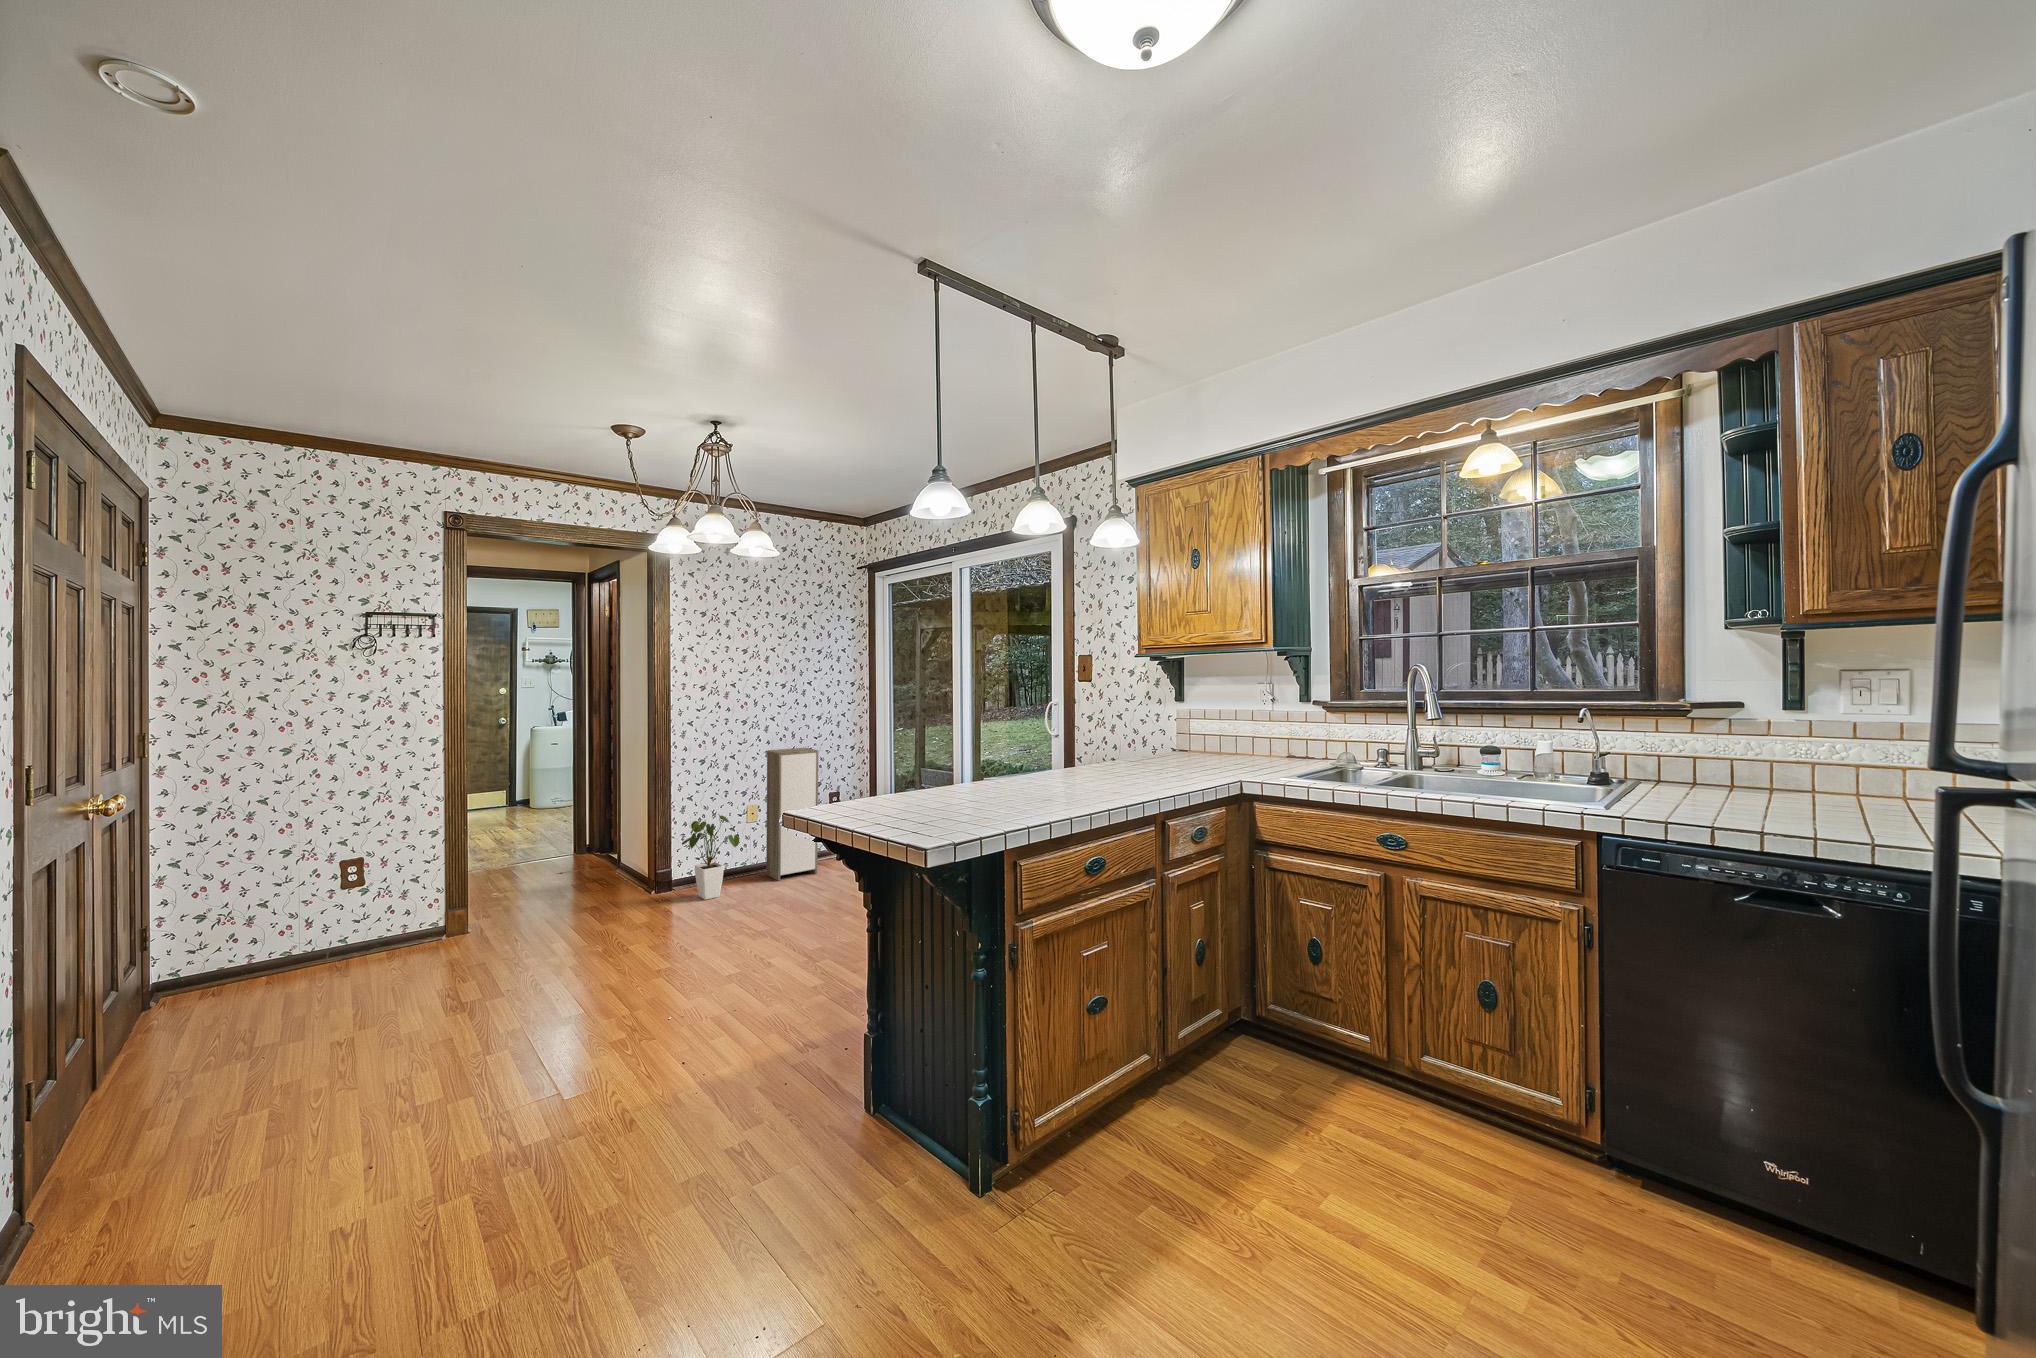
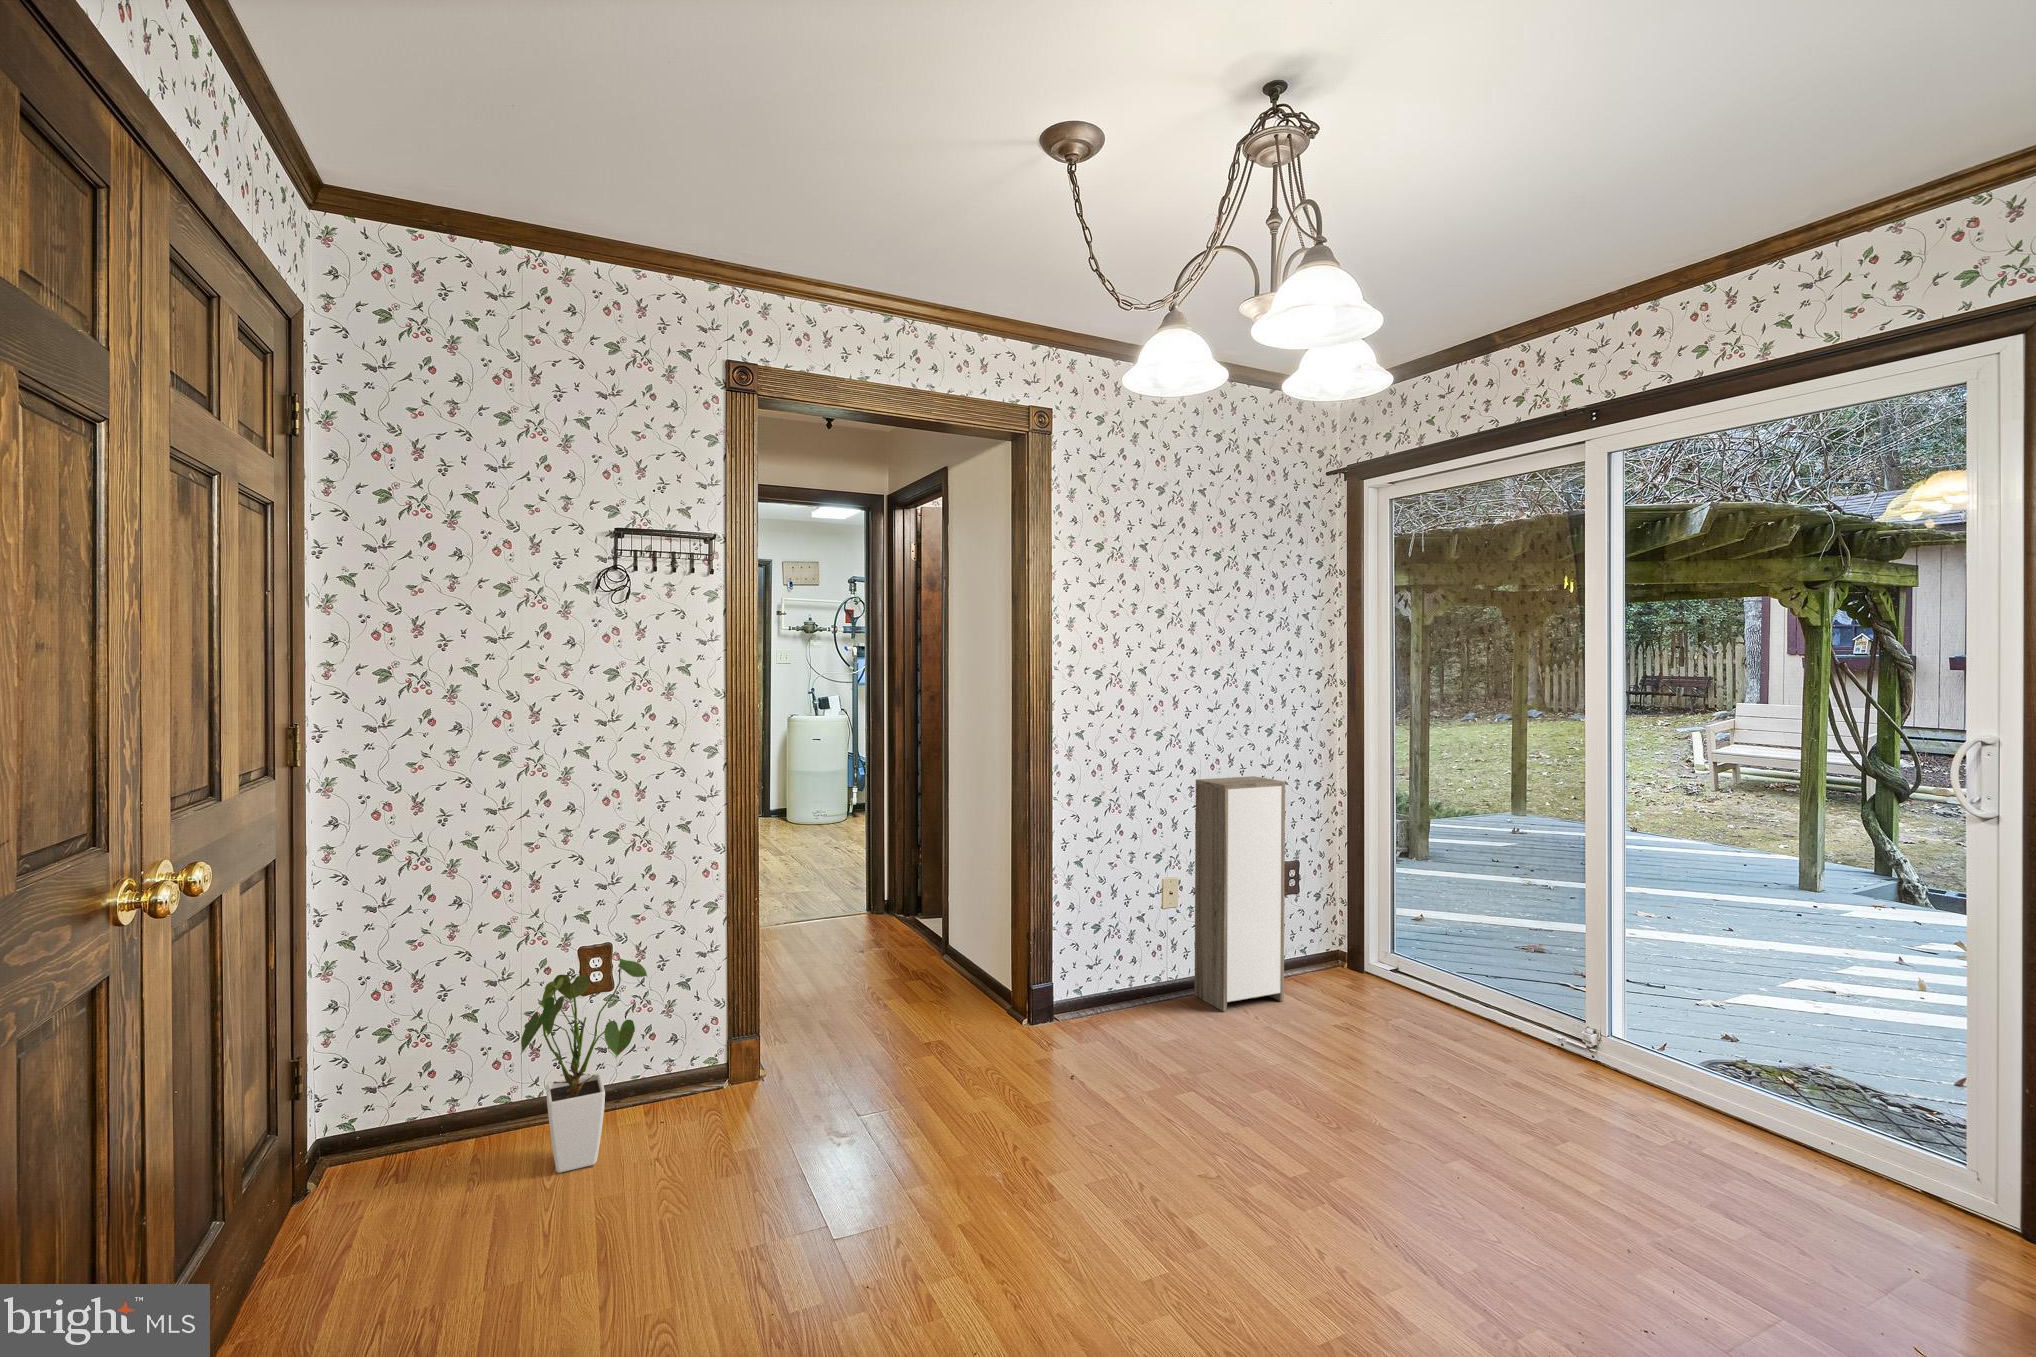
house plant: present [682,815,739,900] -> present [521,957,647,1173]

